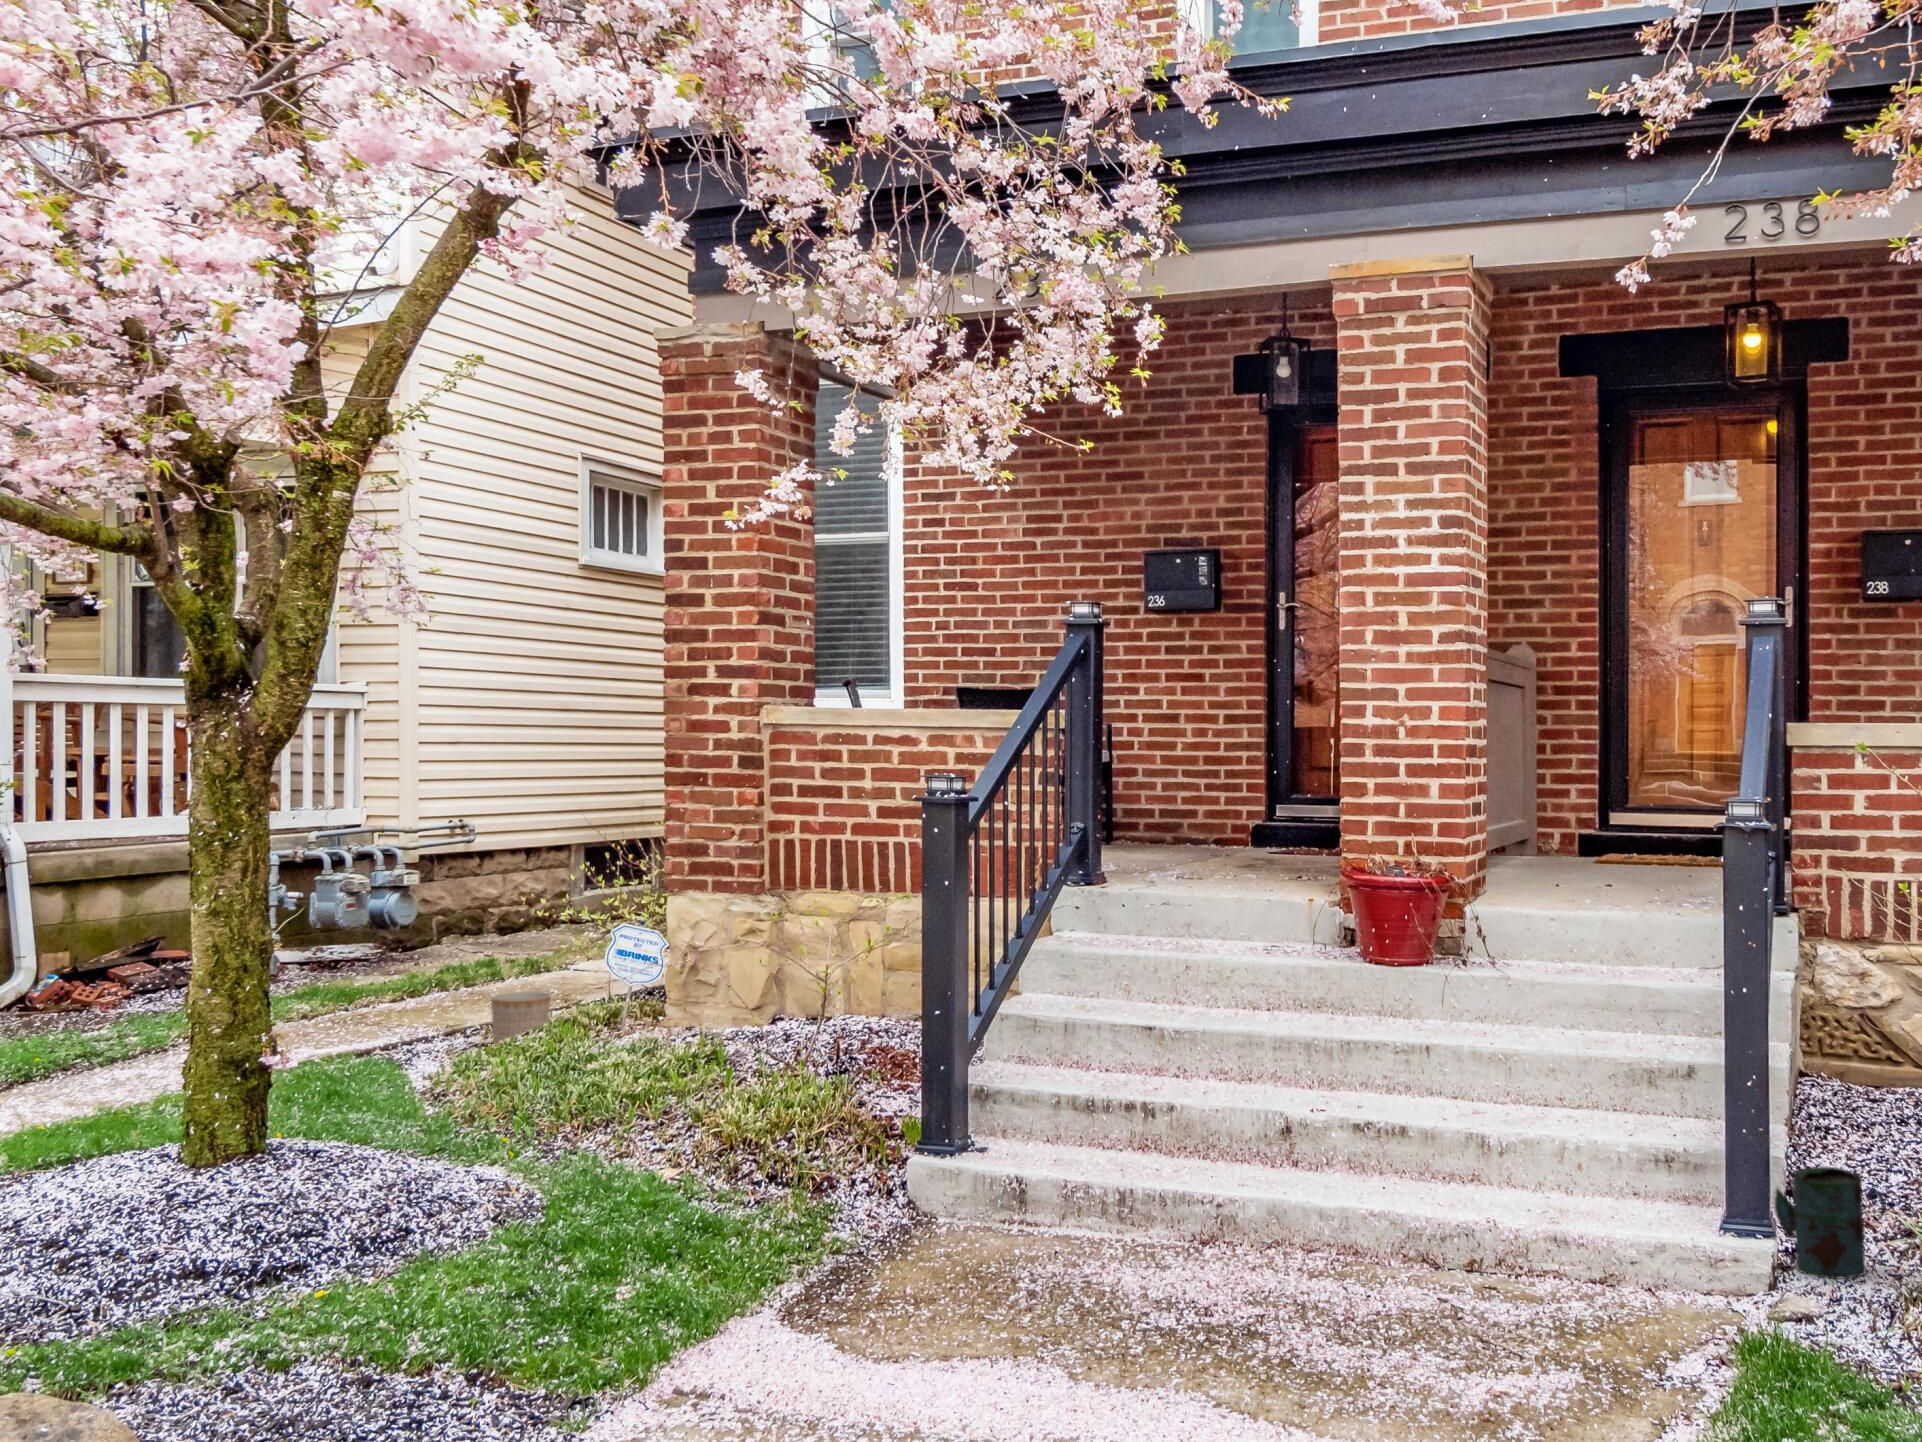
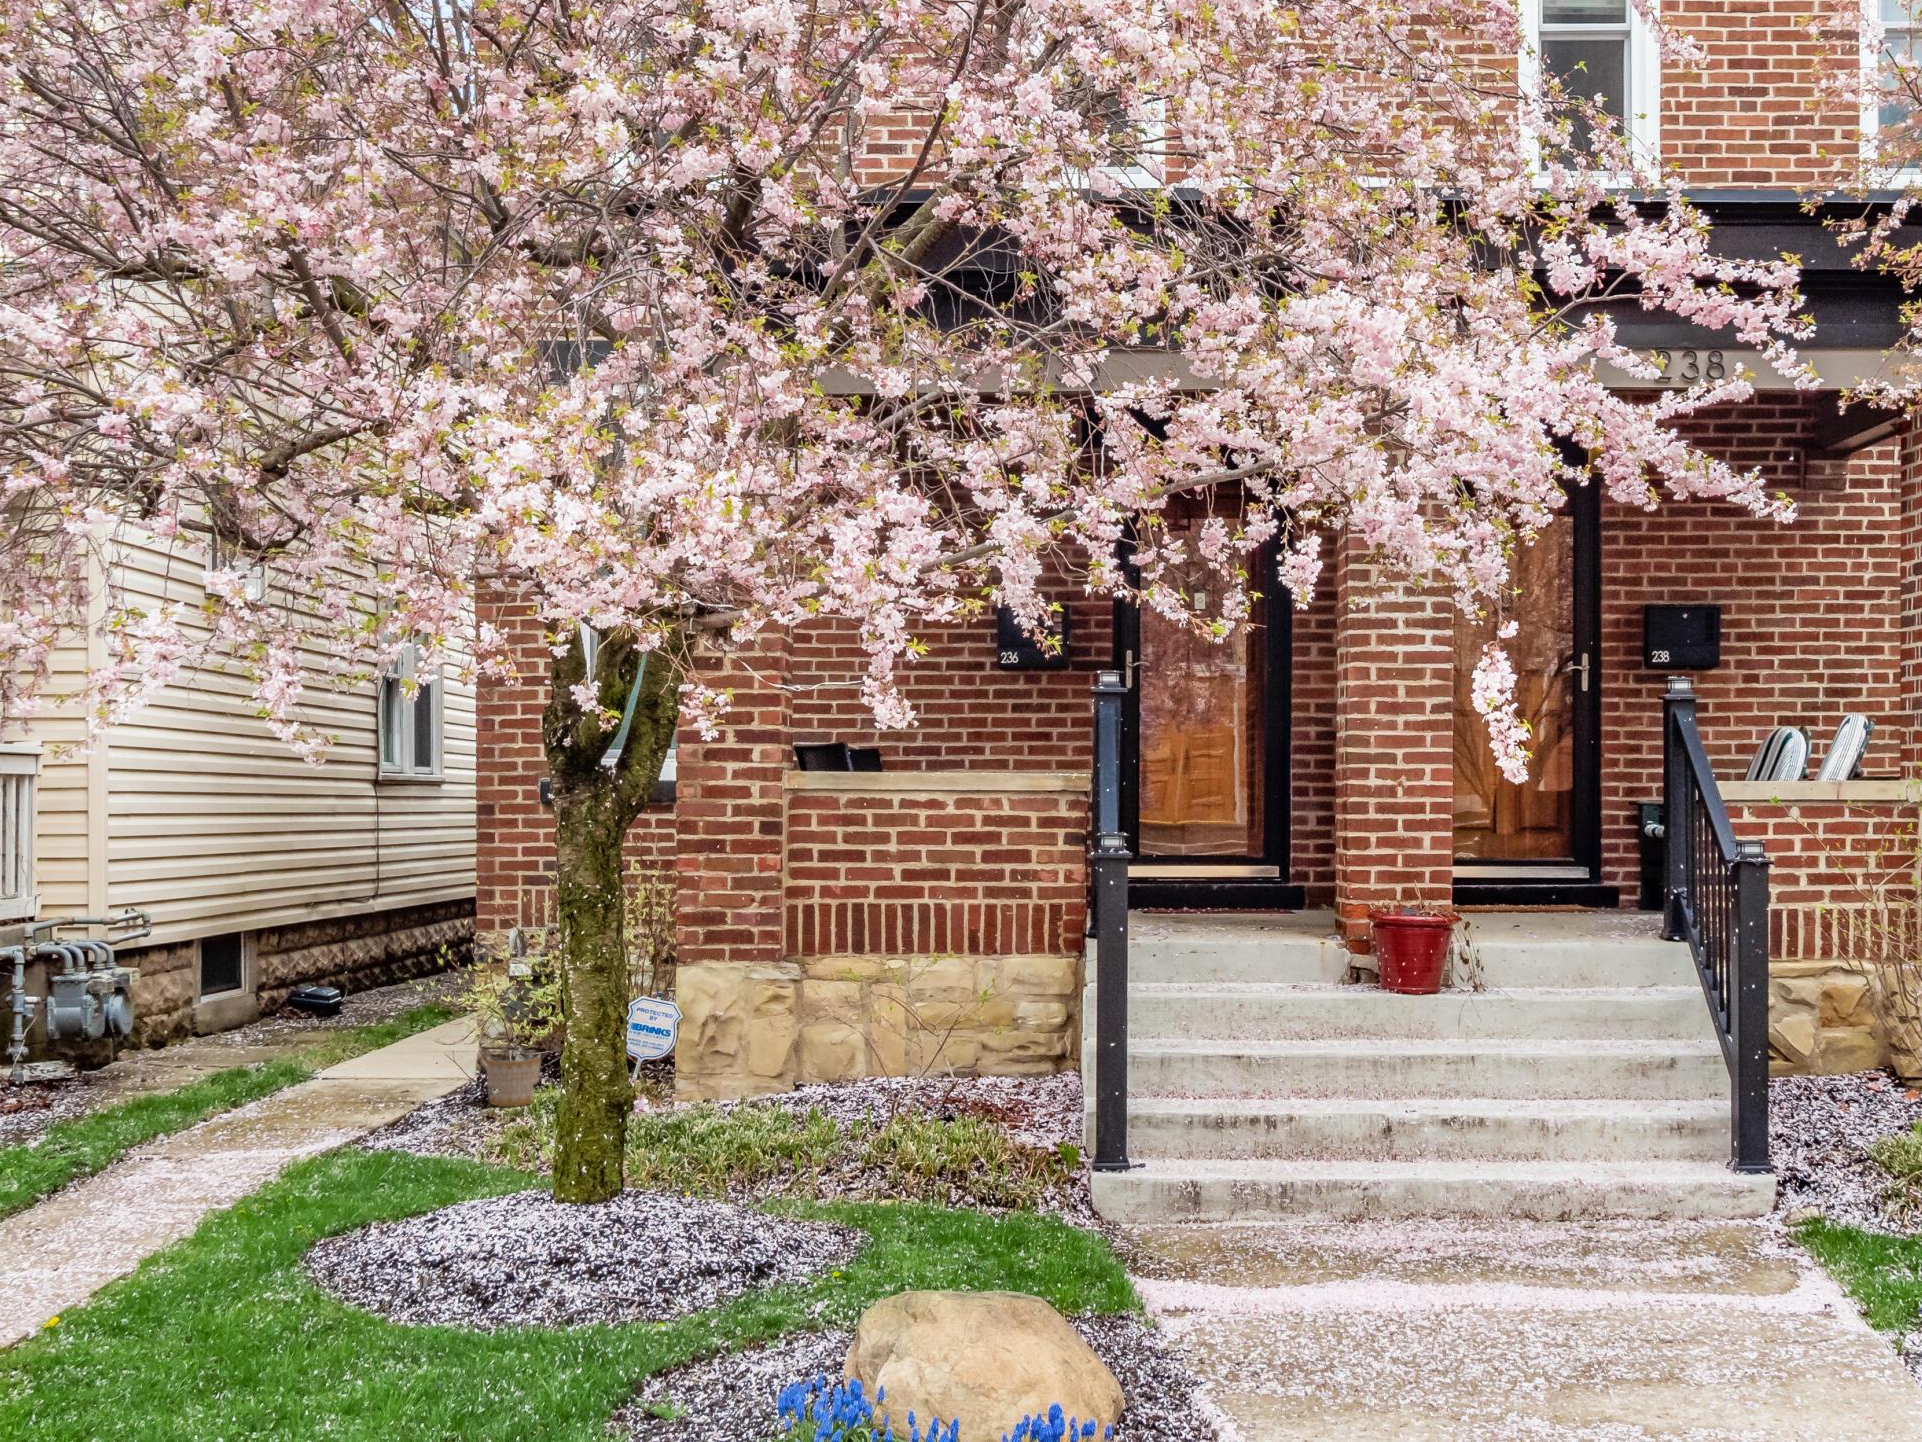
watering can: present [1775,1167,1886,1279] -> none [1774,1105,1895,1197]

